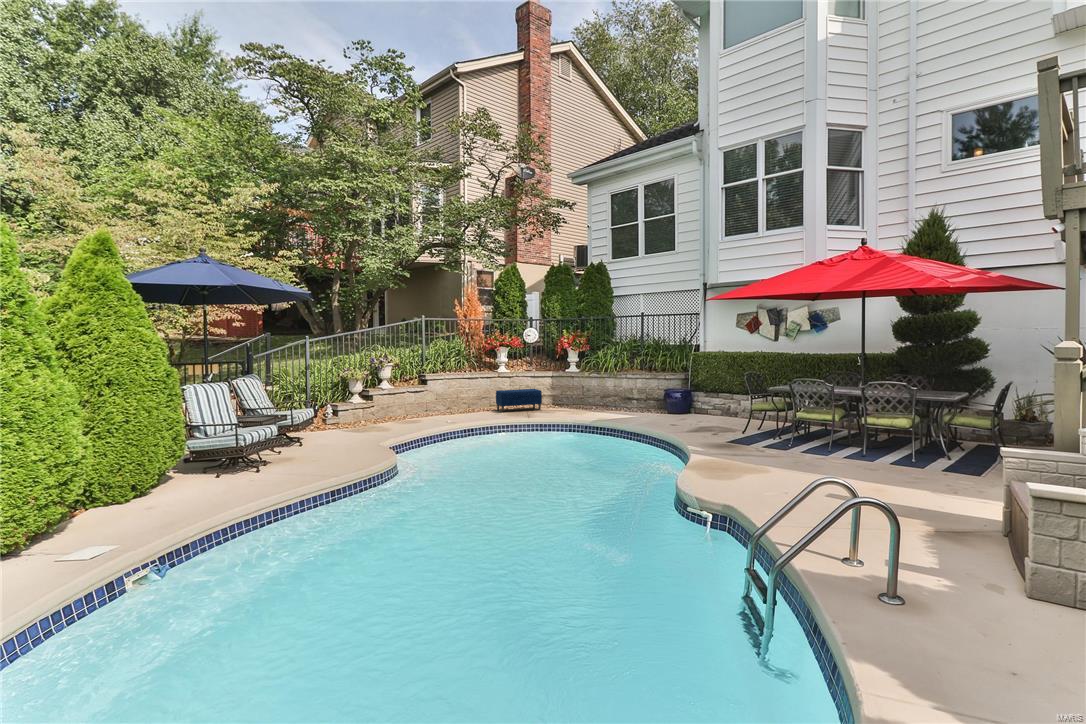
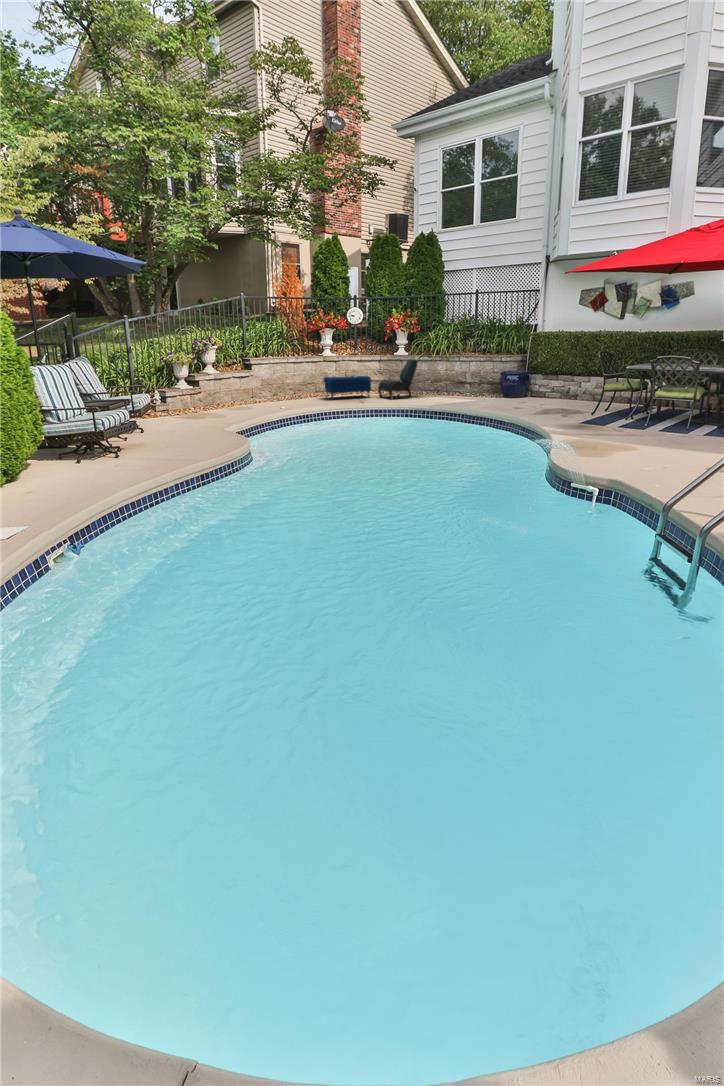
lounge chair: none [549,374,588,412] -> present [378,359,418,400]

